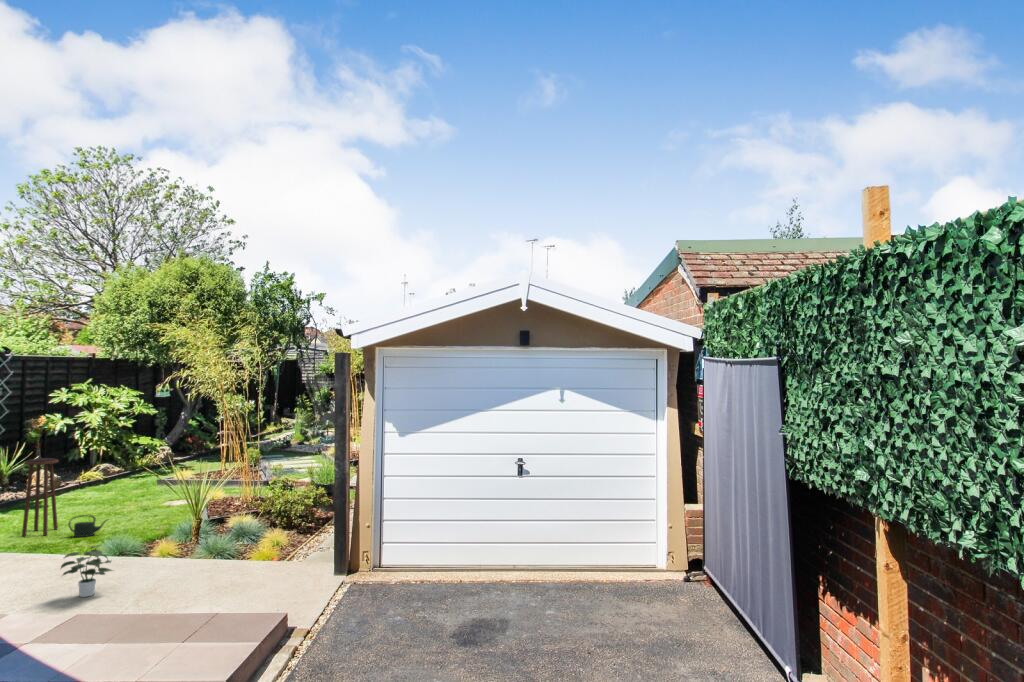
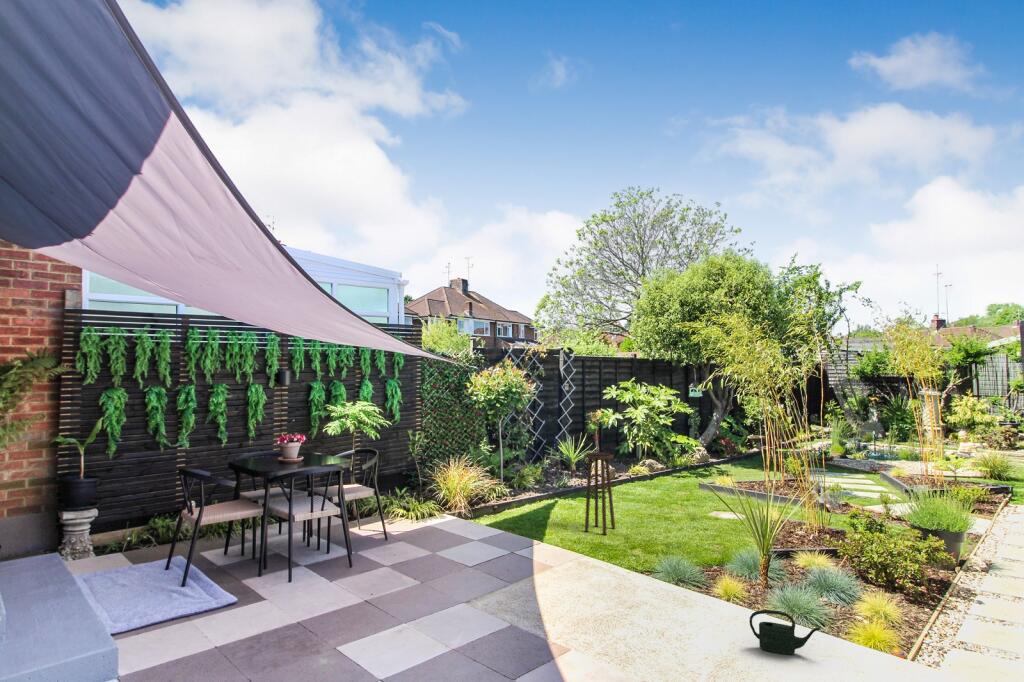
watering can: present [68,515,107,537] -> present [749,610,820,655]
potted plant: present [61,545,112,597] -> none [622,580,685,650]

